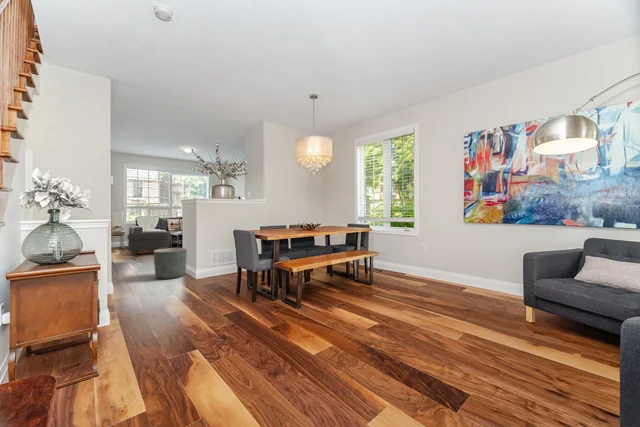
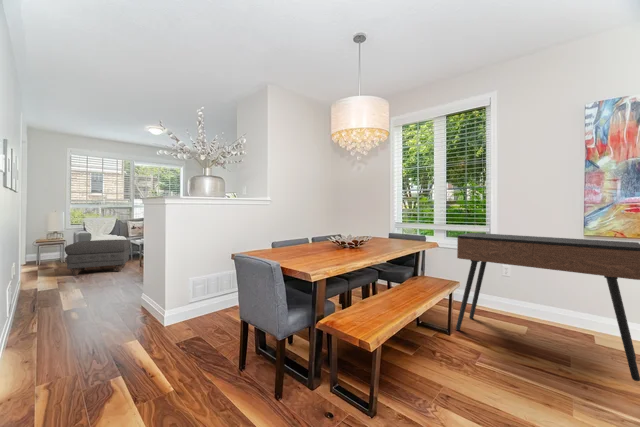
console table: none [379,221,478,303] -> present [456,233,640,381]
planter: present [154,248,187,279] -> none [95,274,151,327]

